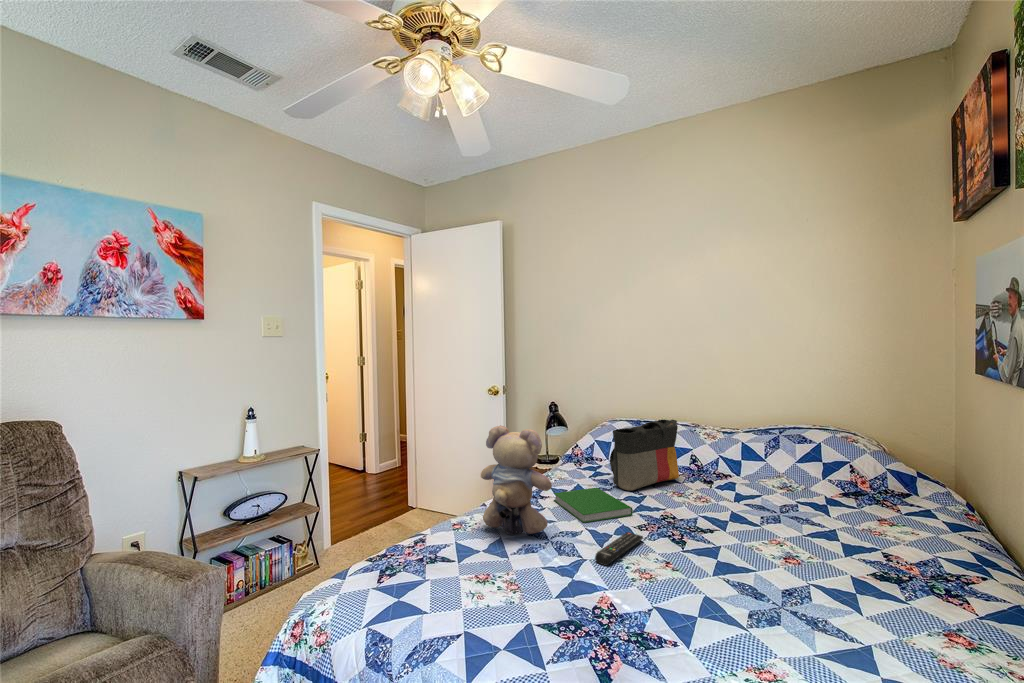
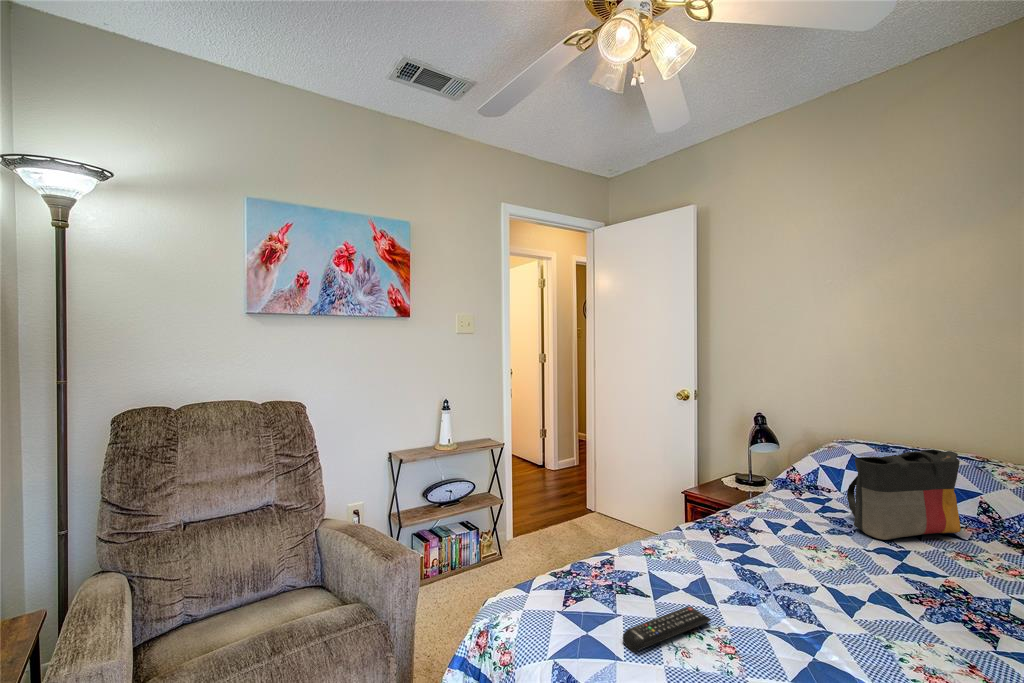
teddy bear: present [481,425,552,535] -> none [679,441,776,579]
hardcover book: present [554,488,633,523] -> none [770,528,893,577]
remote control: present [595,532,643,565] -> present [623,606,711,652]

